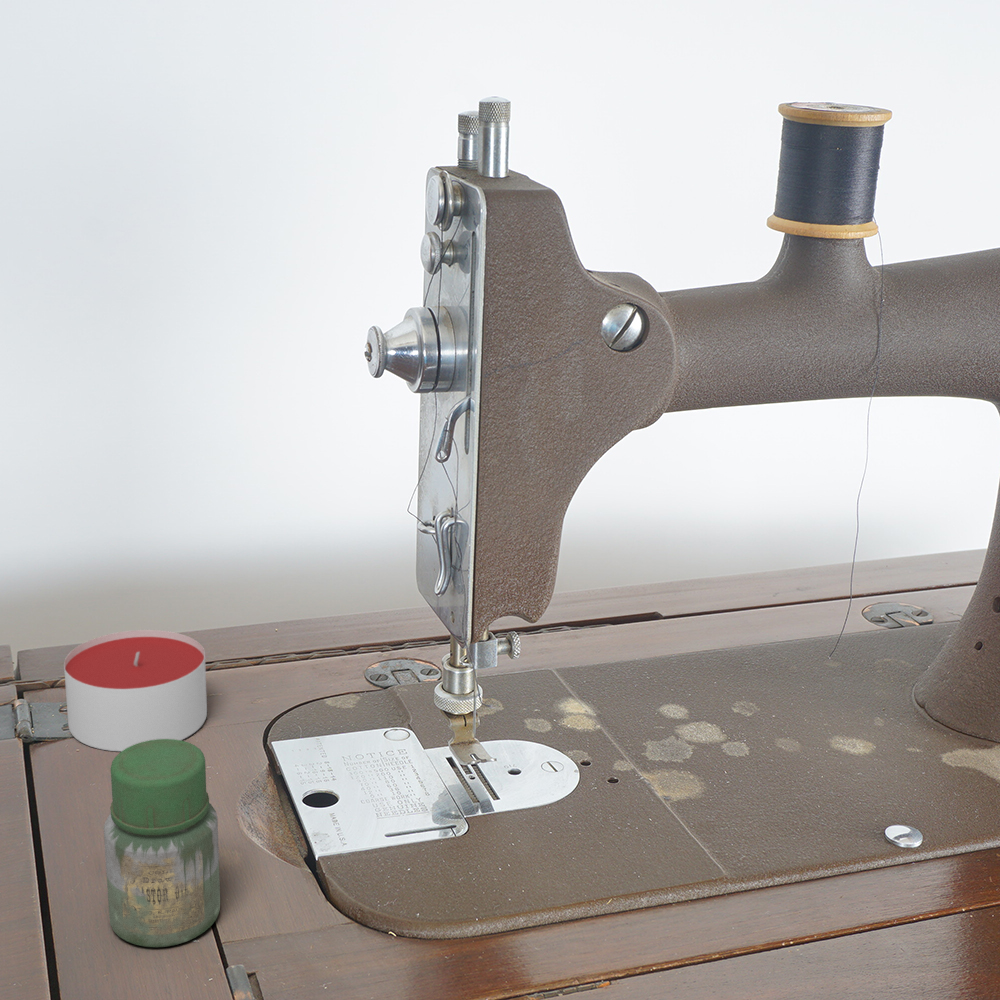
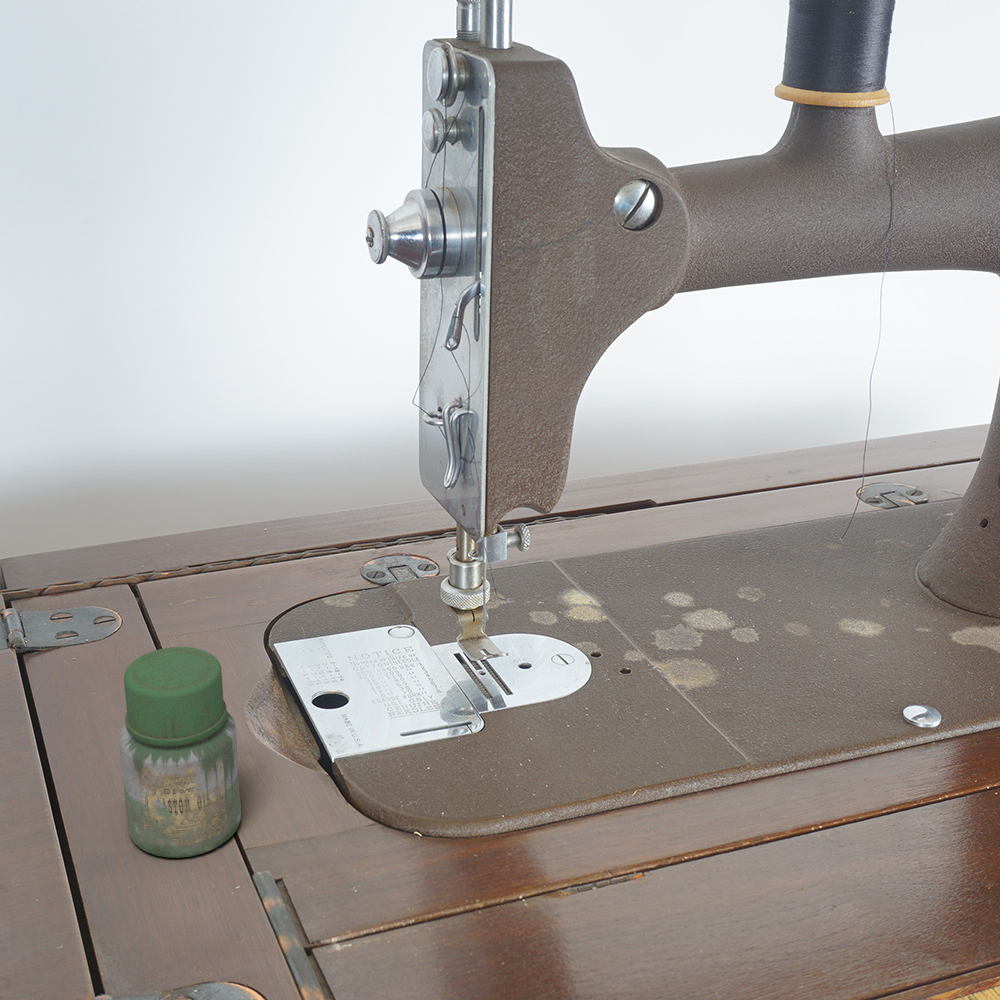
candle: present [64,630,207,751] -> none [56,534,205,659]

